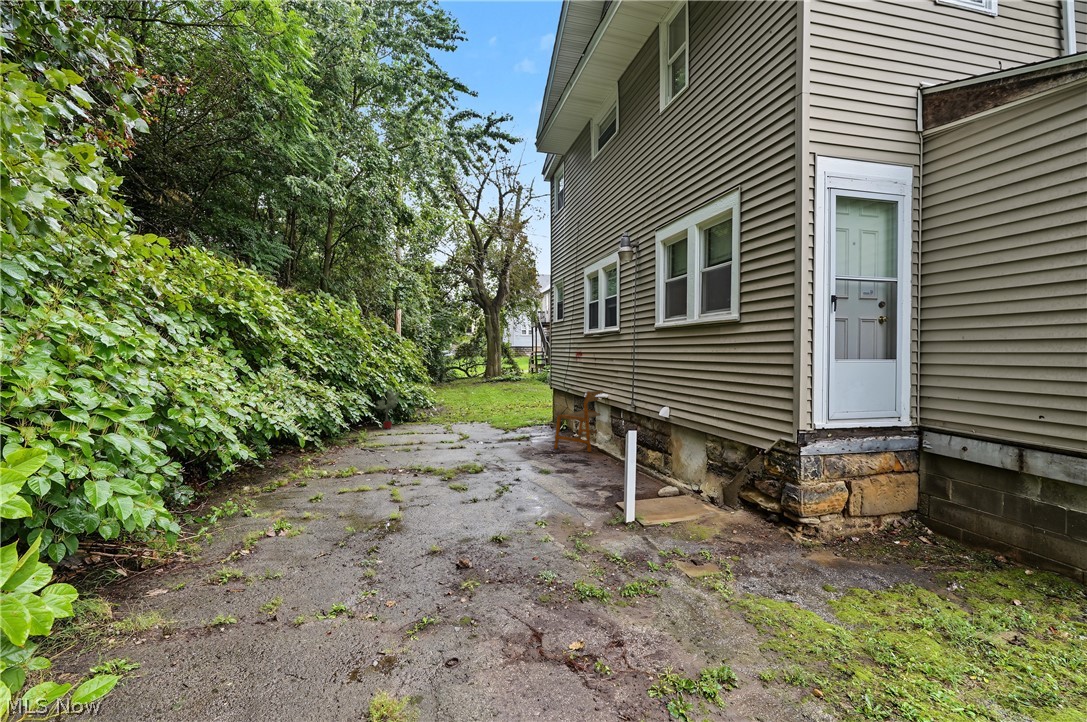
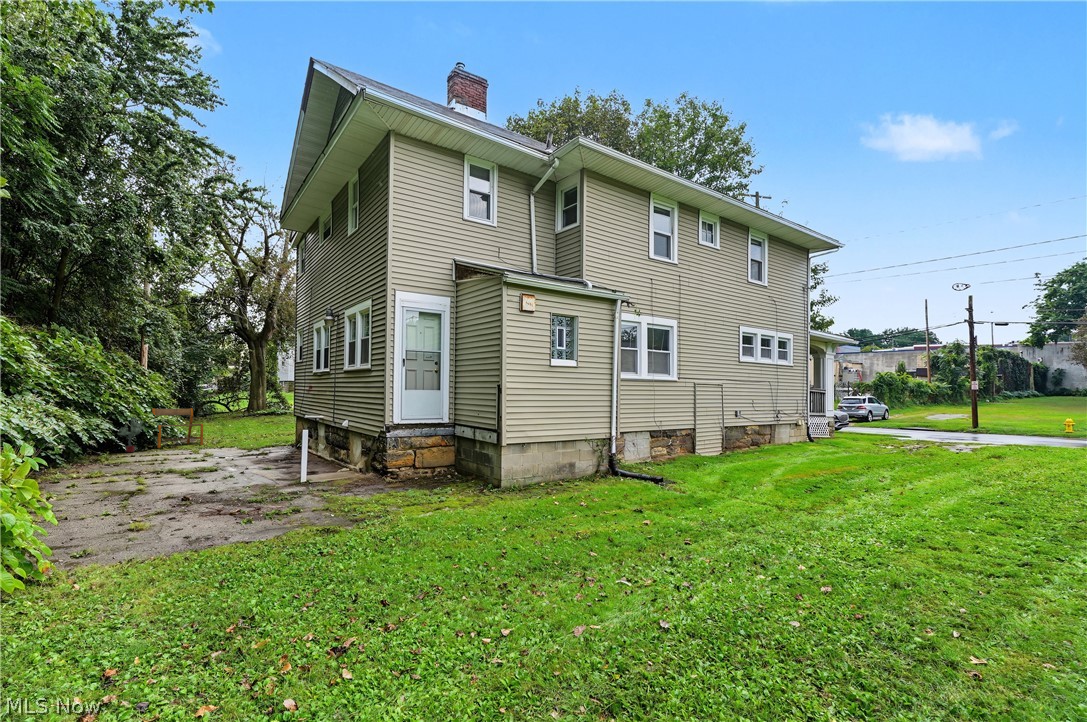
bench: present [554,390,603,452] -> present [152,408,203,448]

